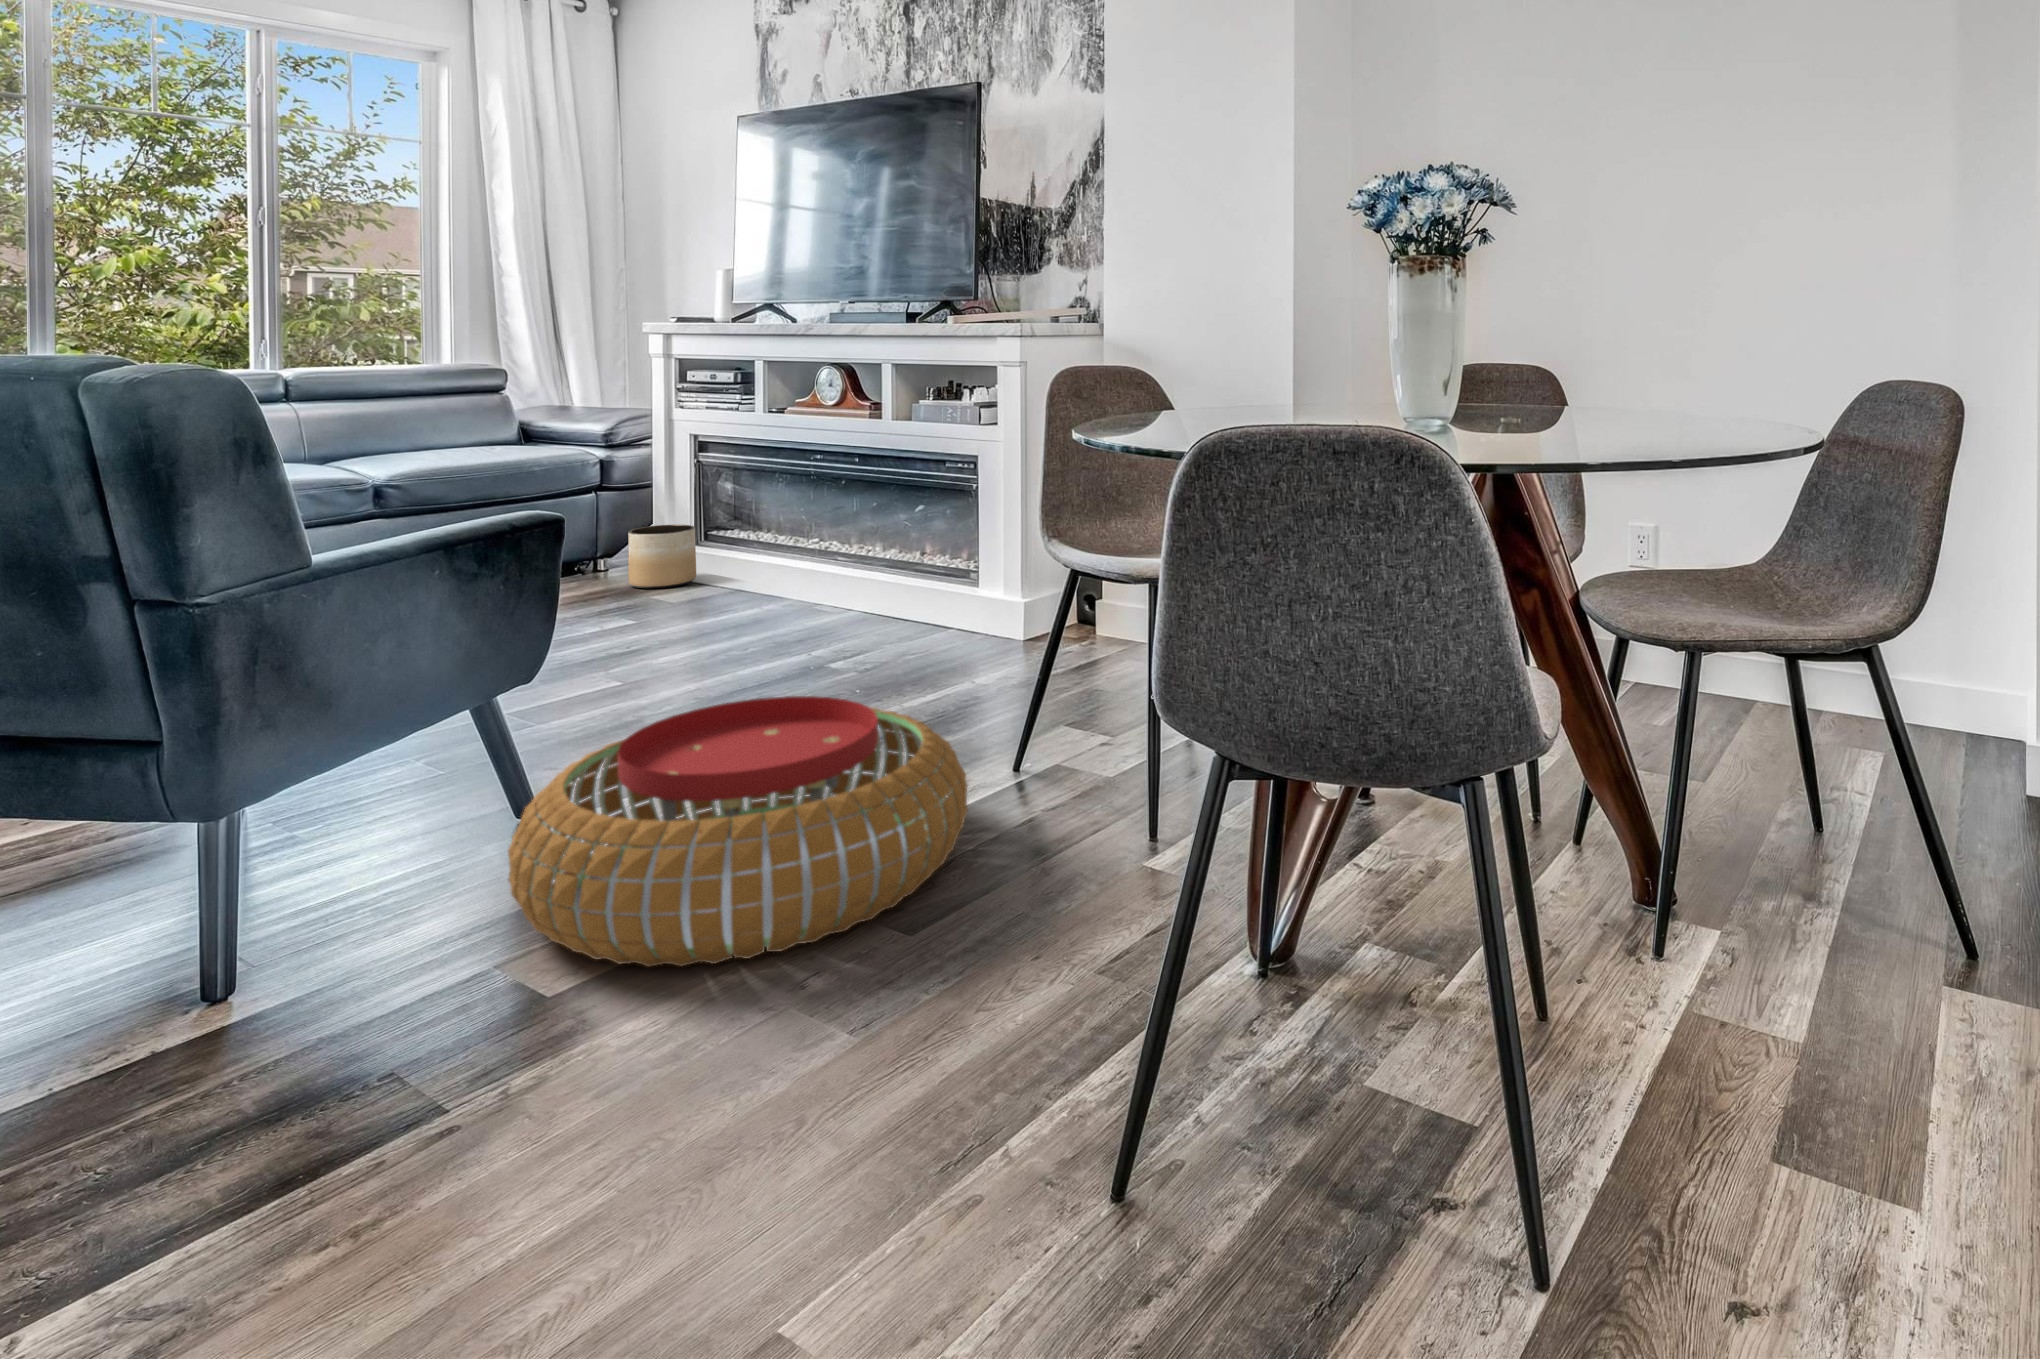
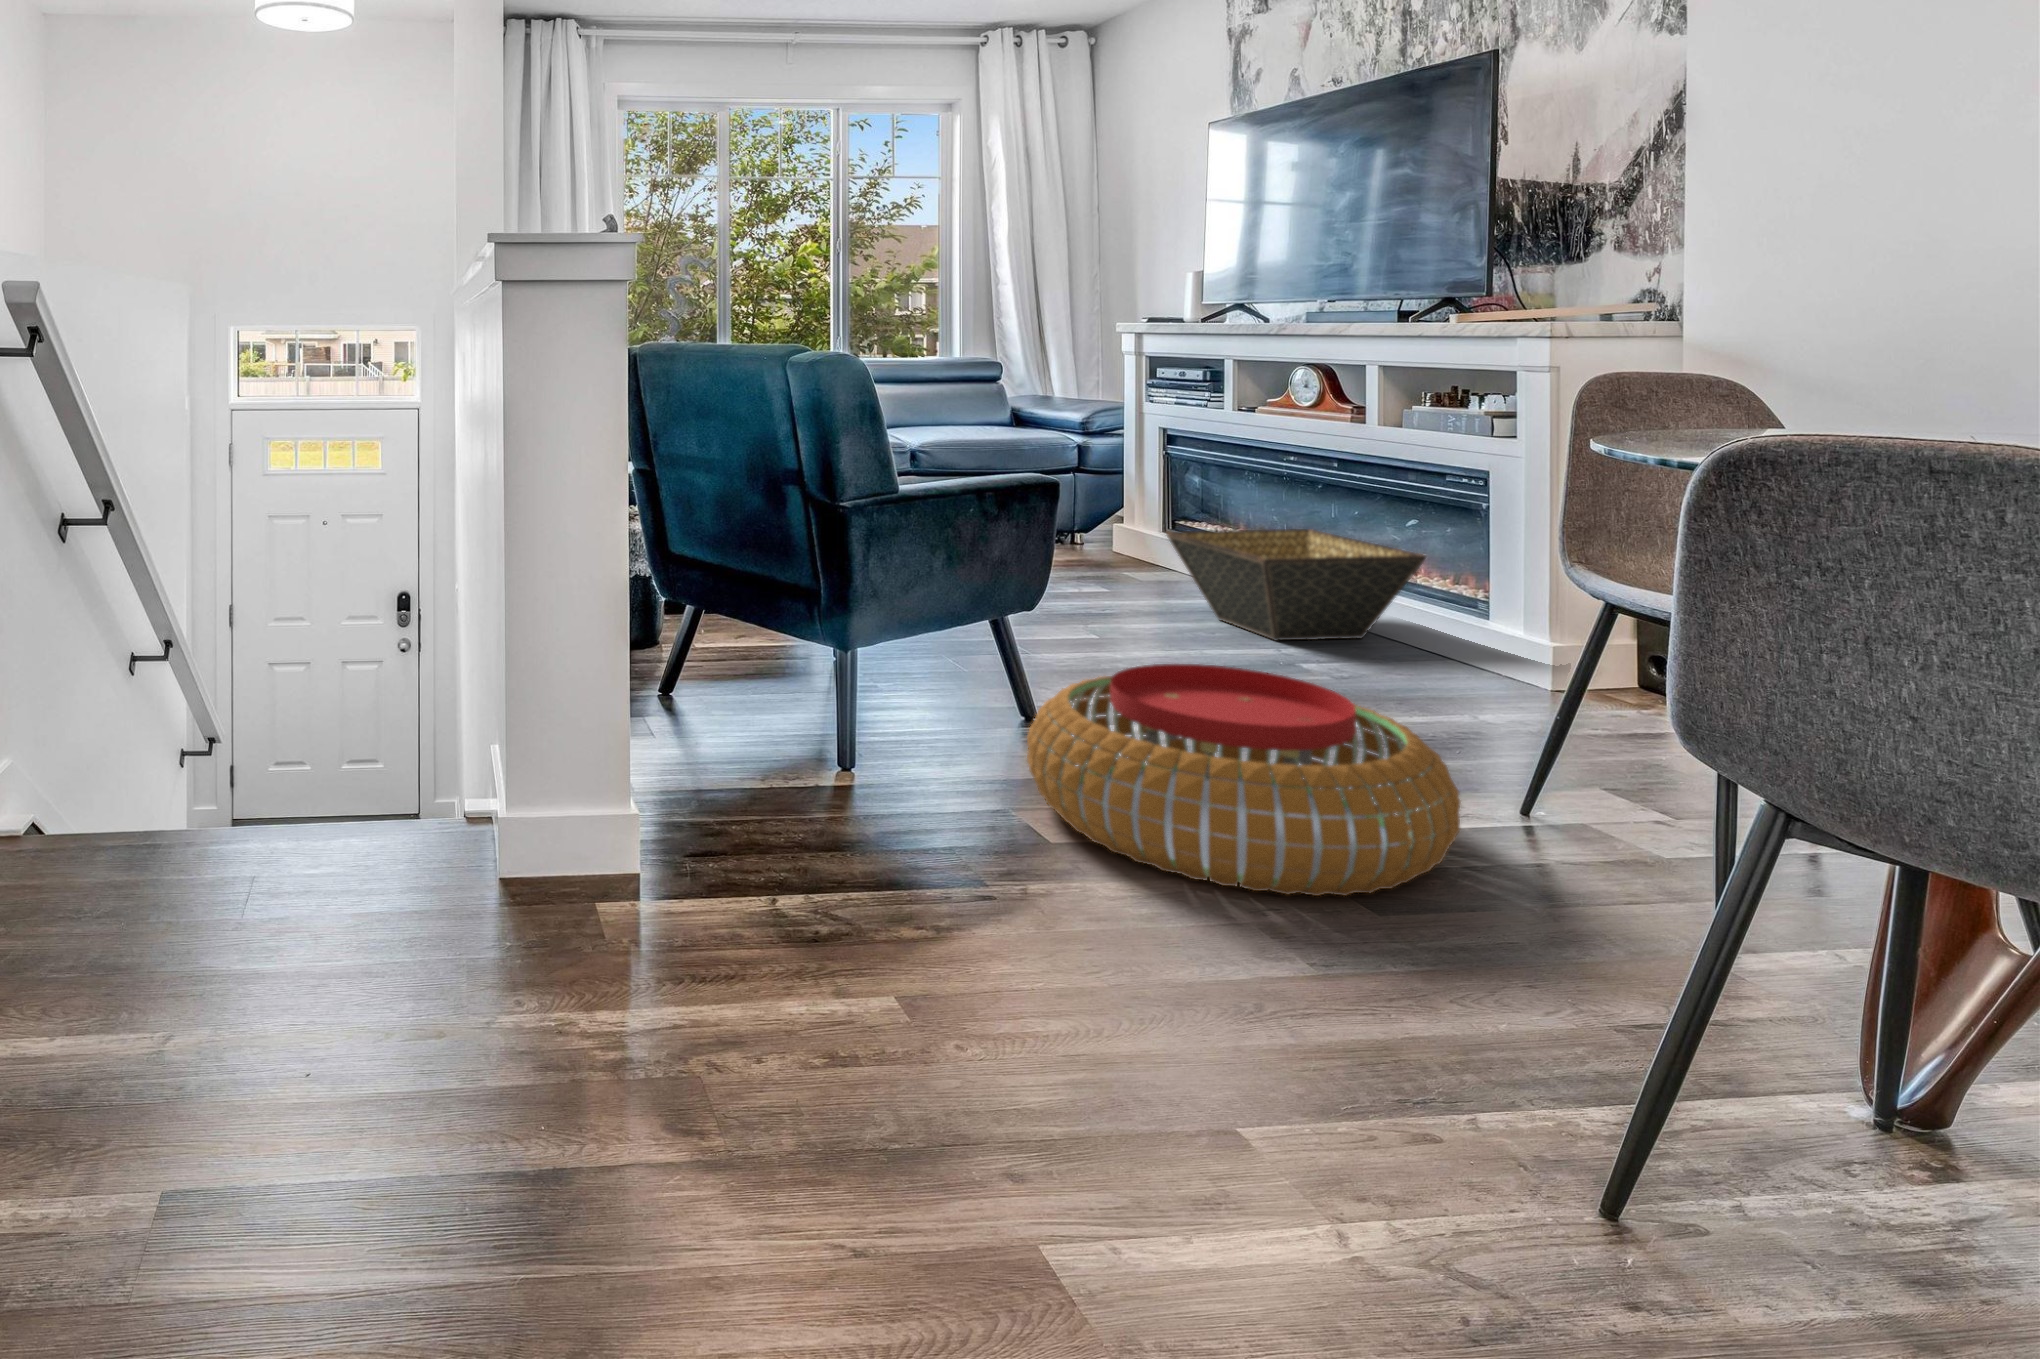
planter: present [628,525,696,588] -> none [1103,511,1164,569]
basket: none [694,525,934,643] -> present [1166,529,1426,641]

